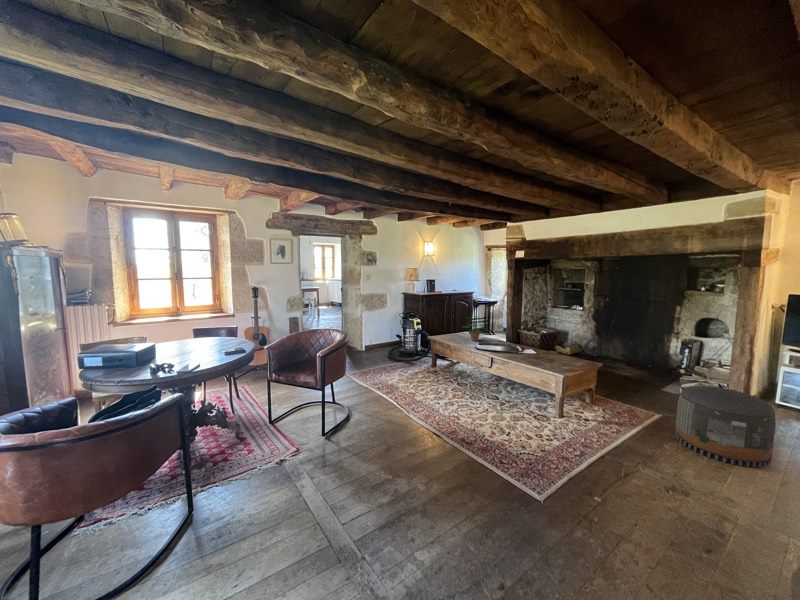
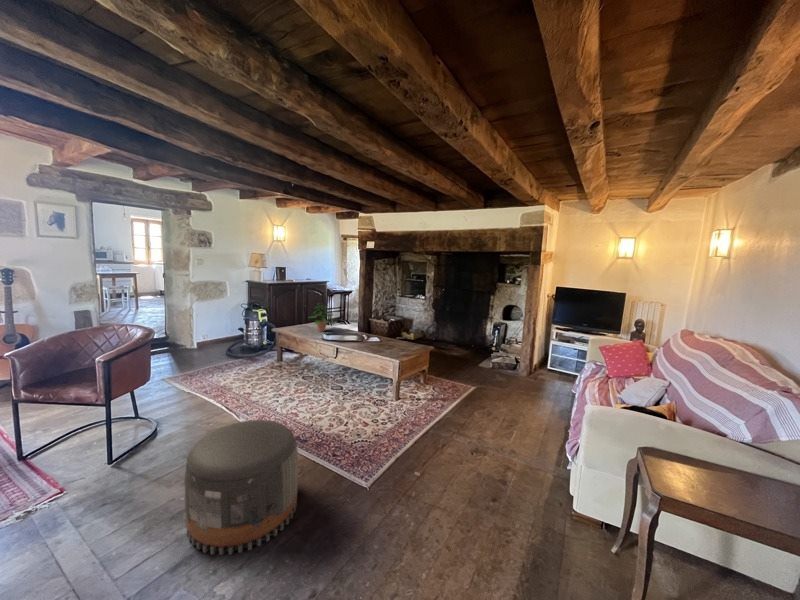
pouf: present [675,386,776,467] -> present [184,420,298,555]

